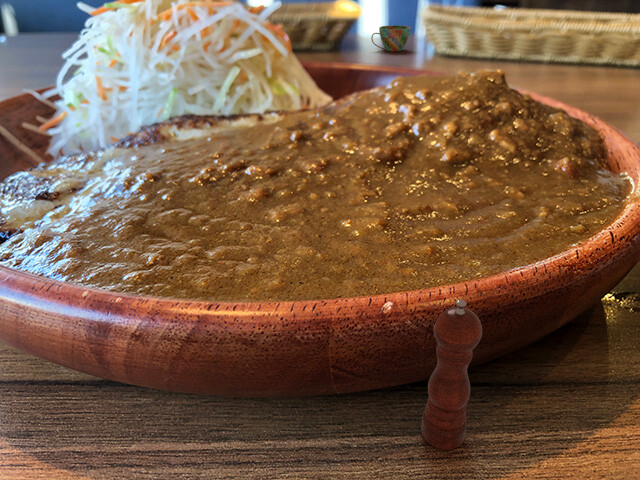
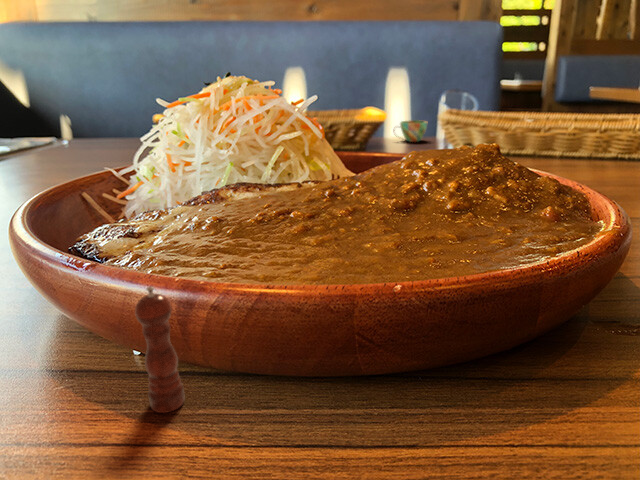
pepper mill: present [421,300,482,450] -> present [135,287,185,413]

